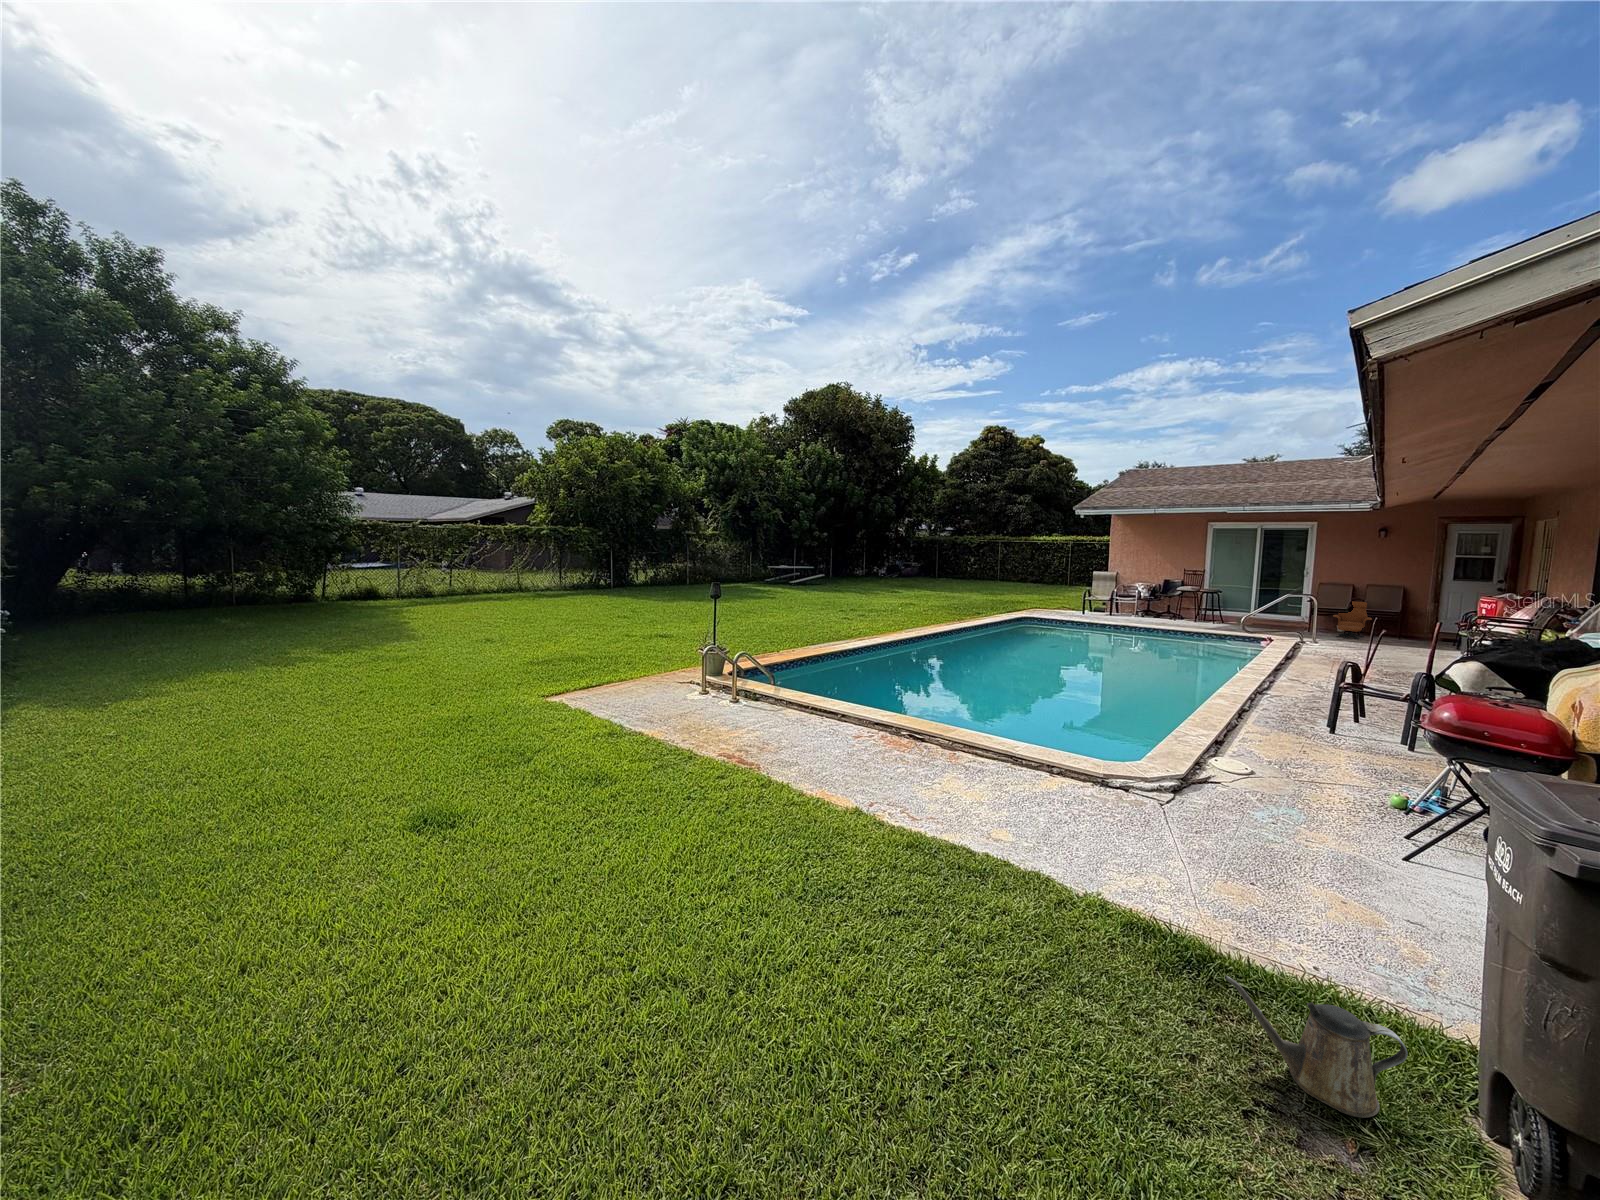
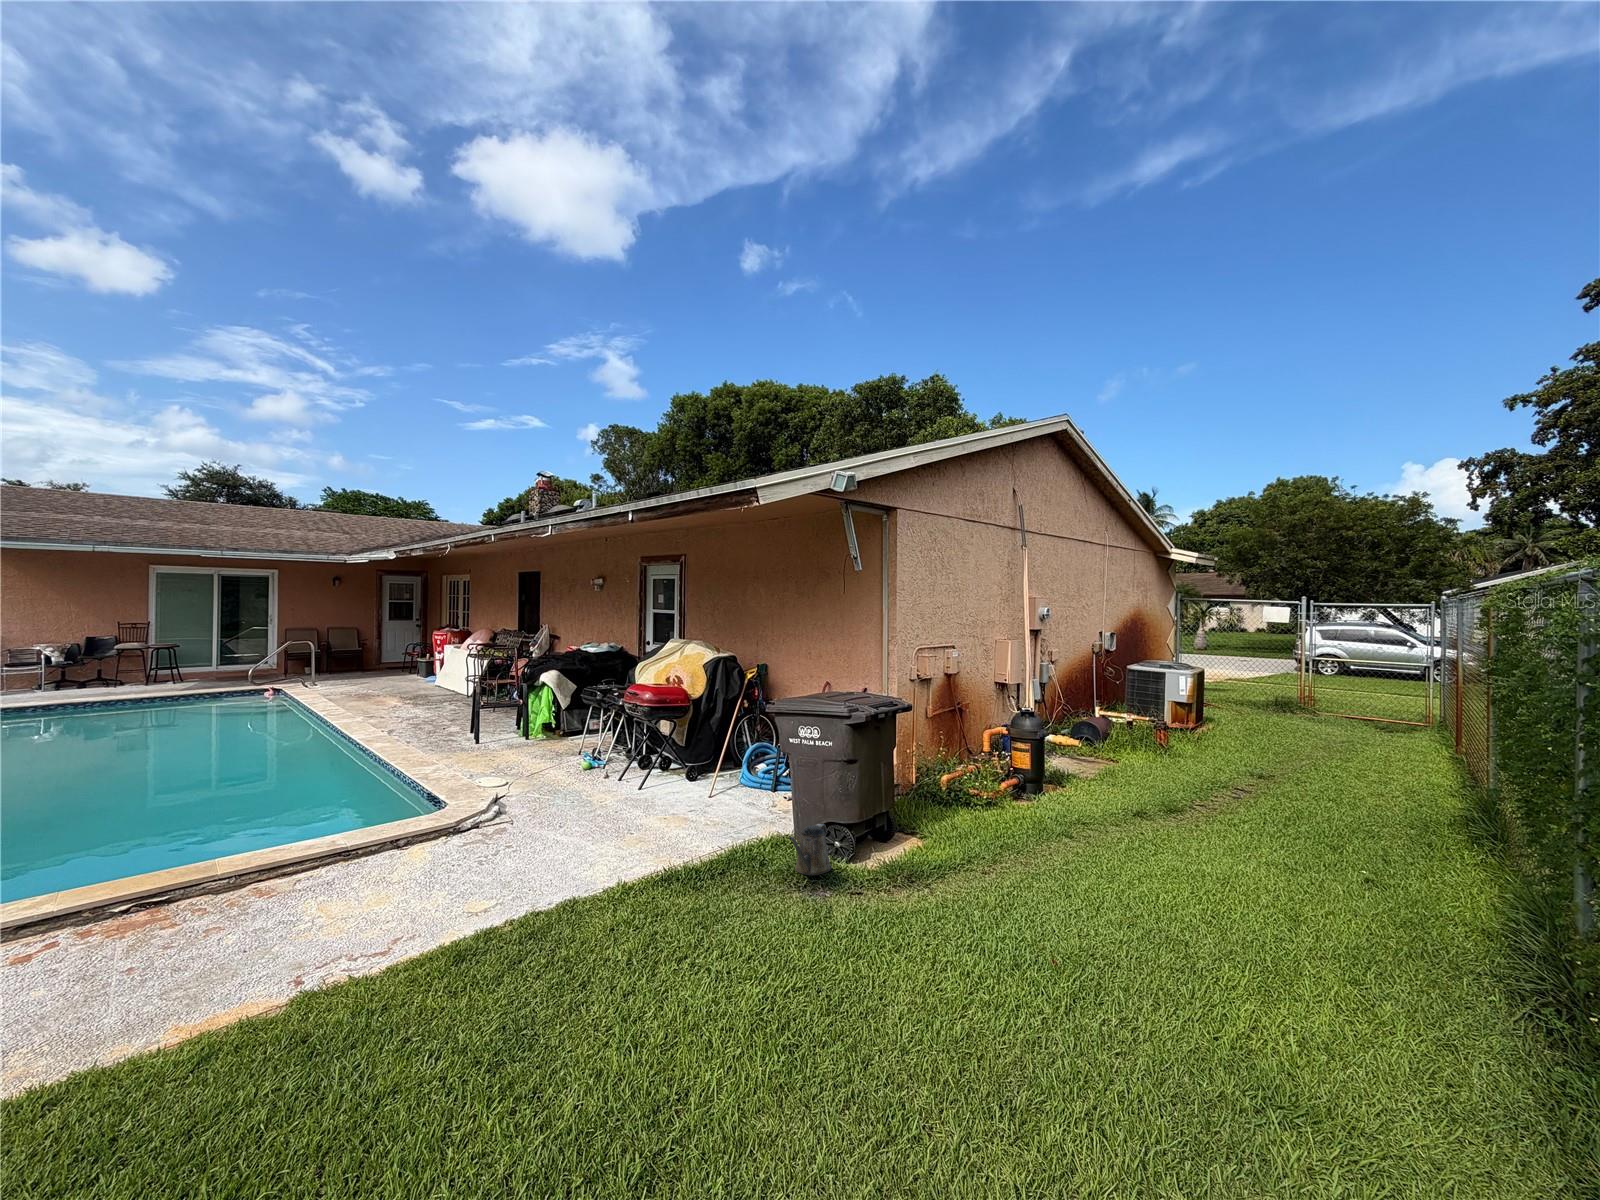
lounge chair: present [1333,601,1372,639] -> none [305,644,340,680]

